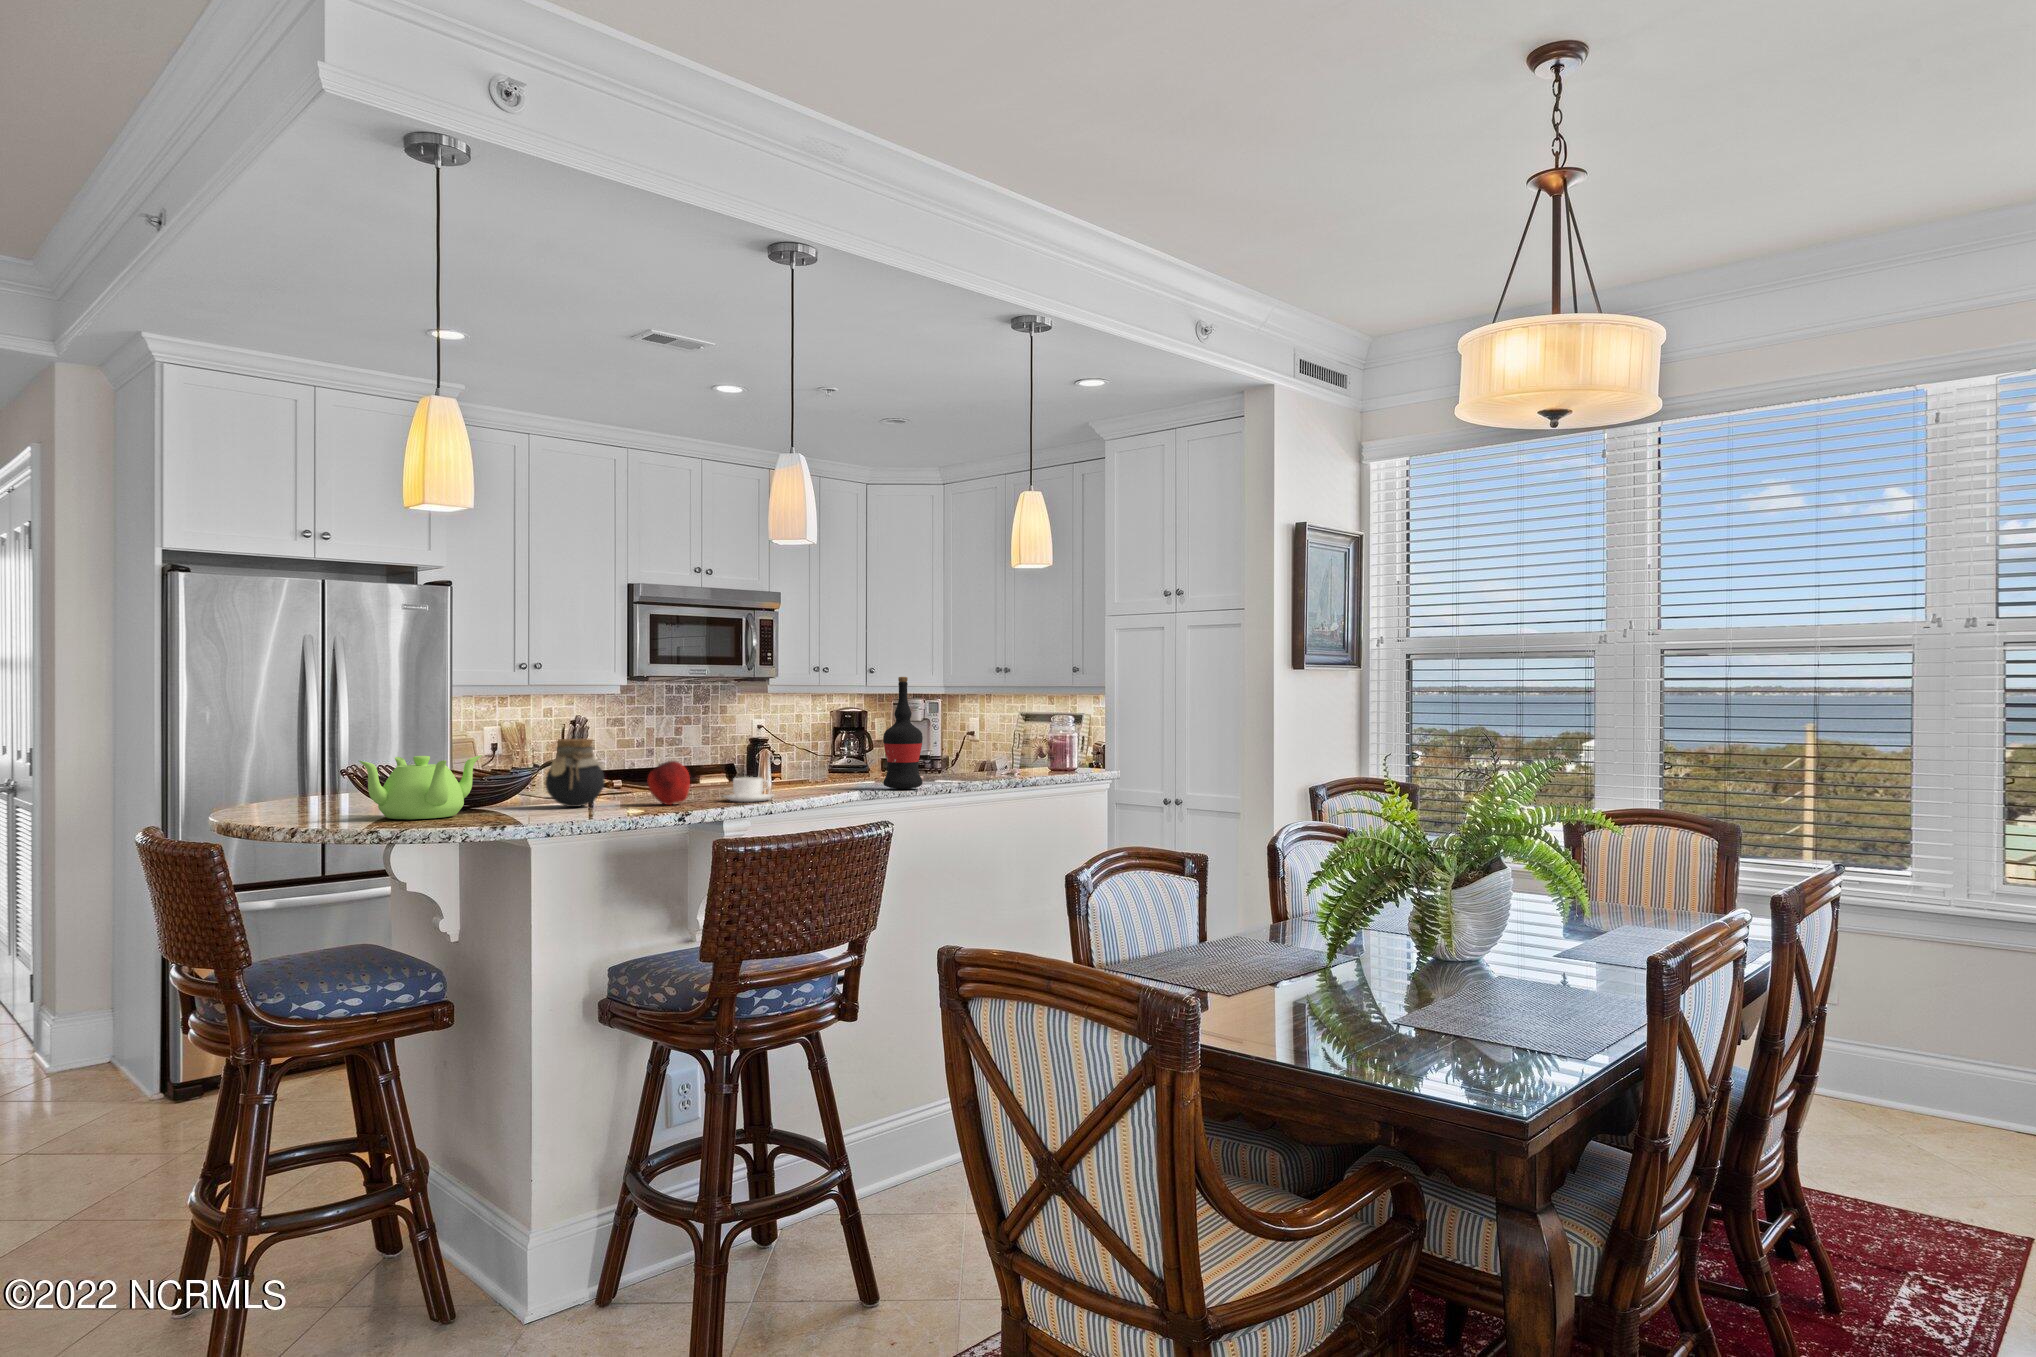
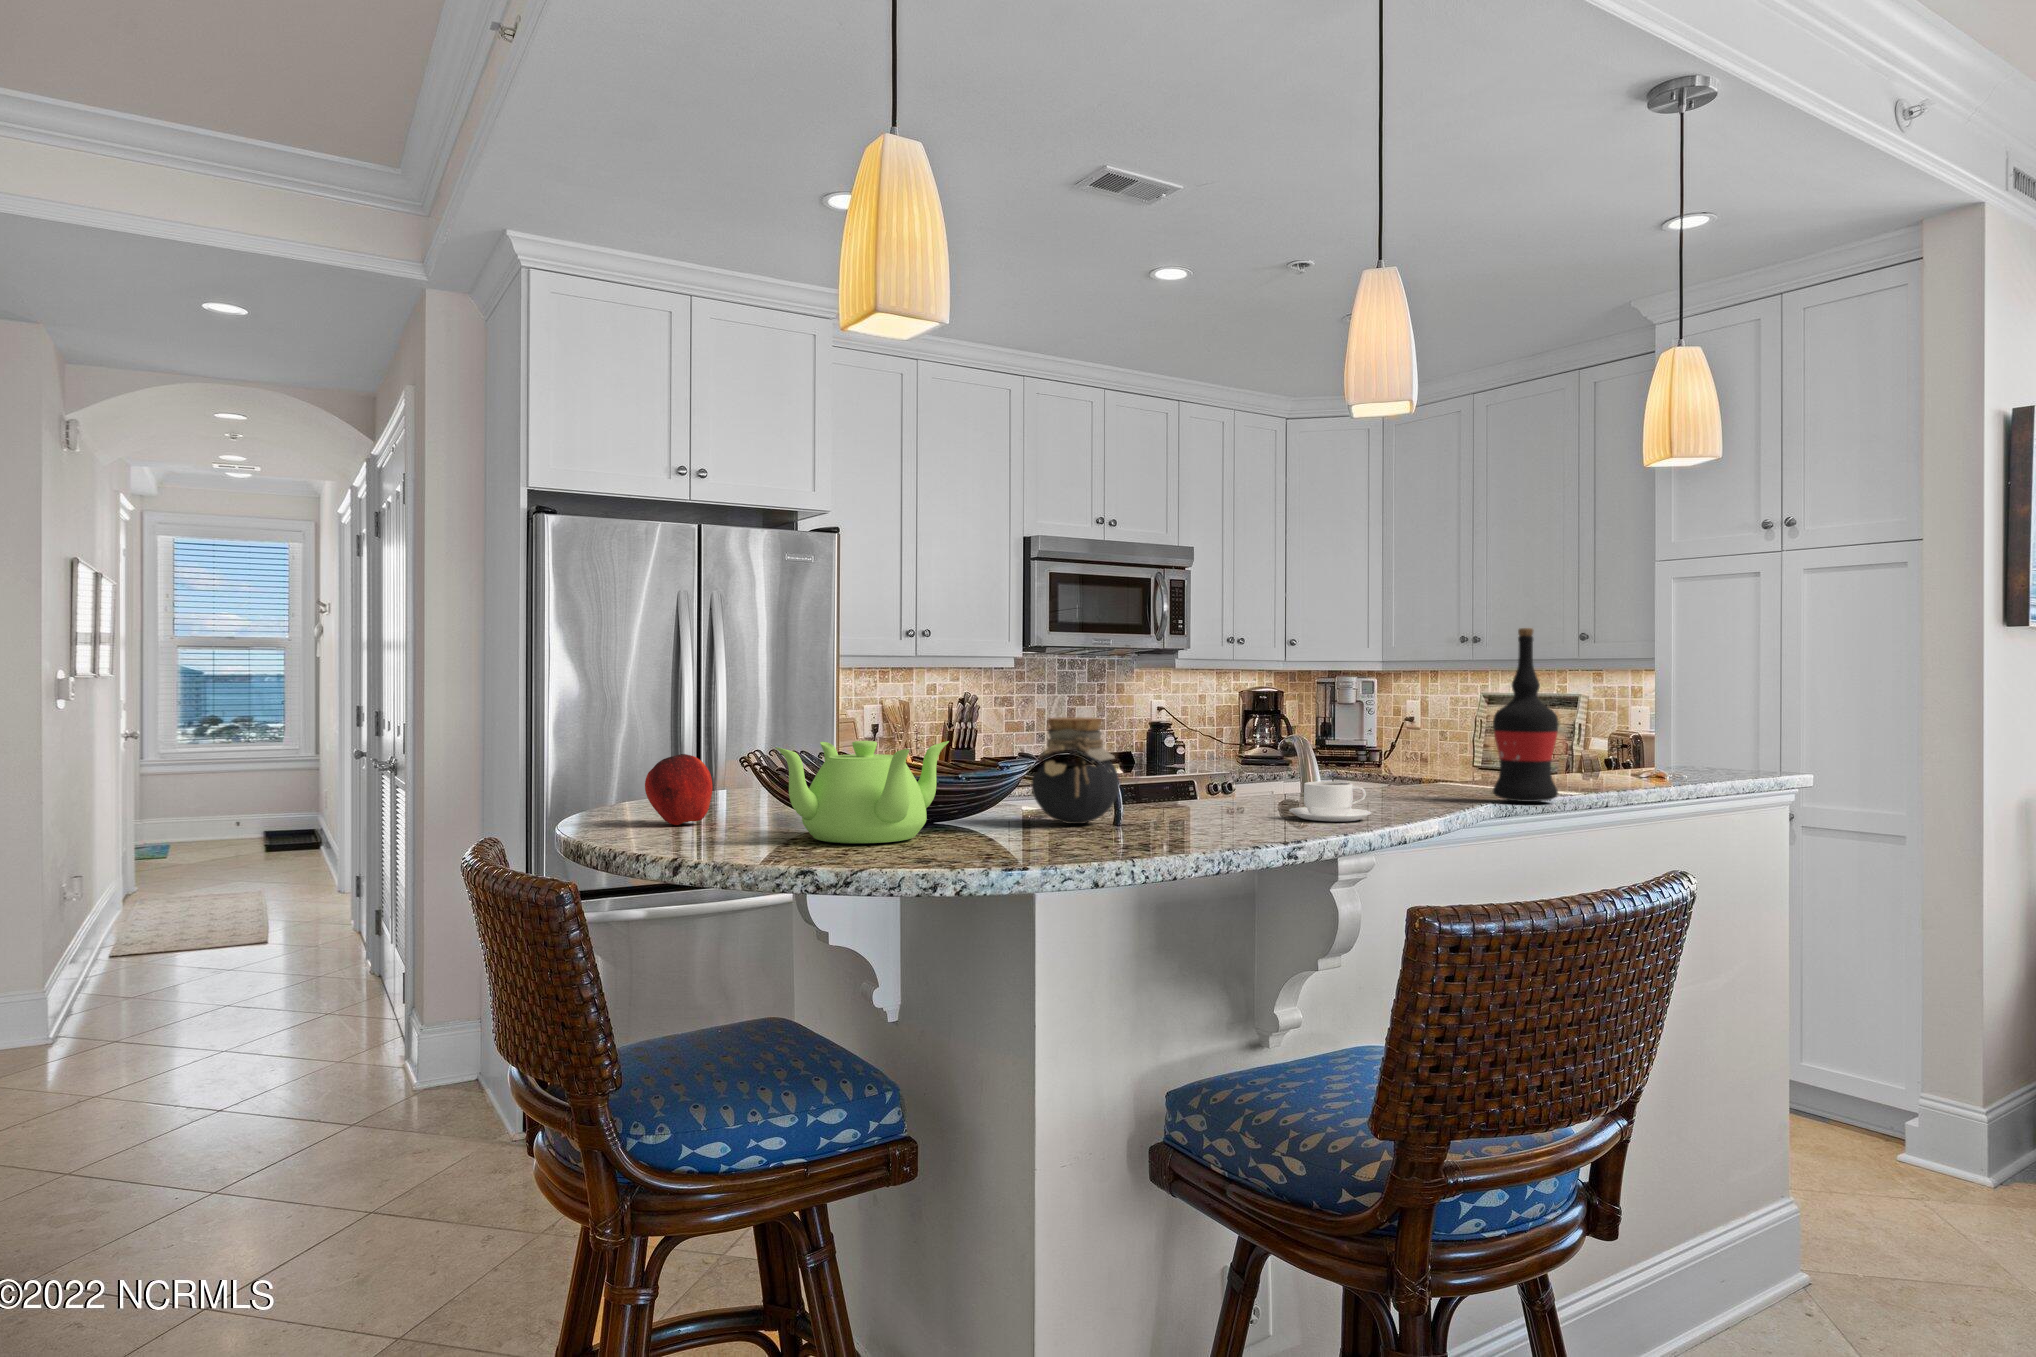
apple: present [647,761,690,805] -> present [645,754,713,825]

